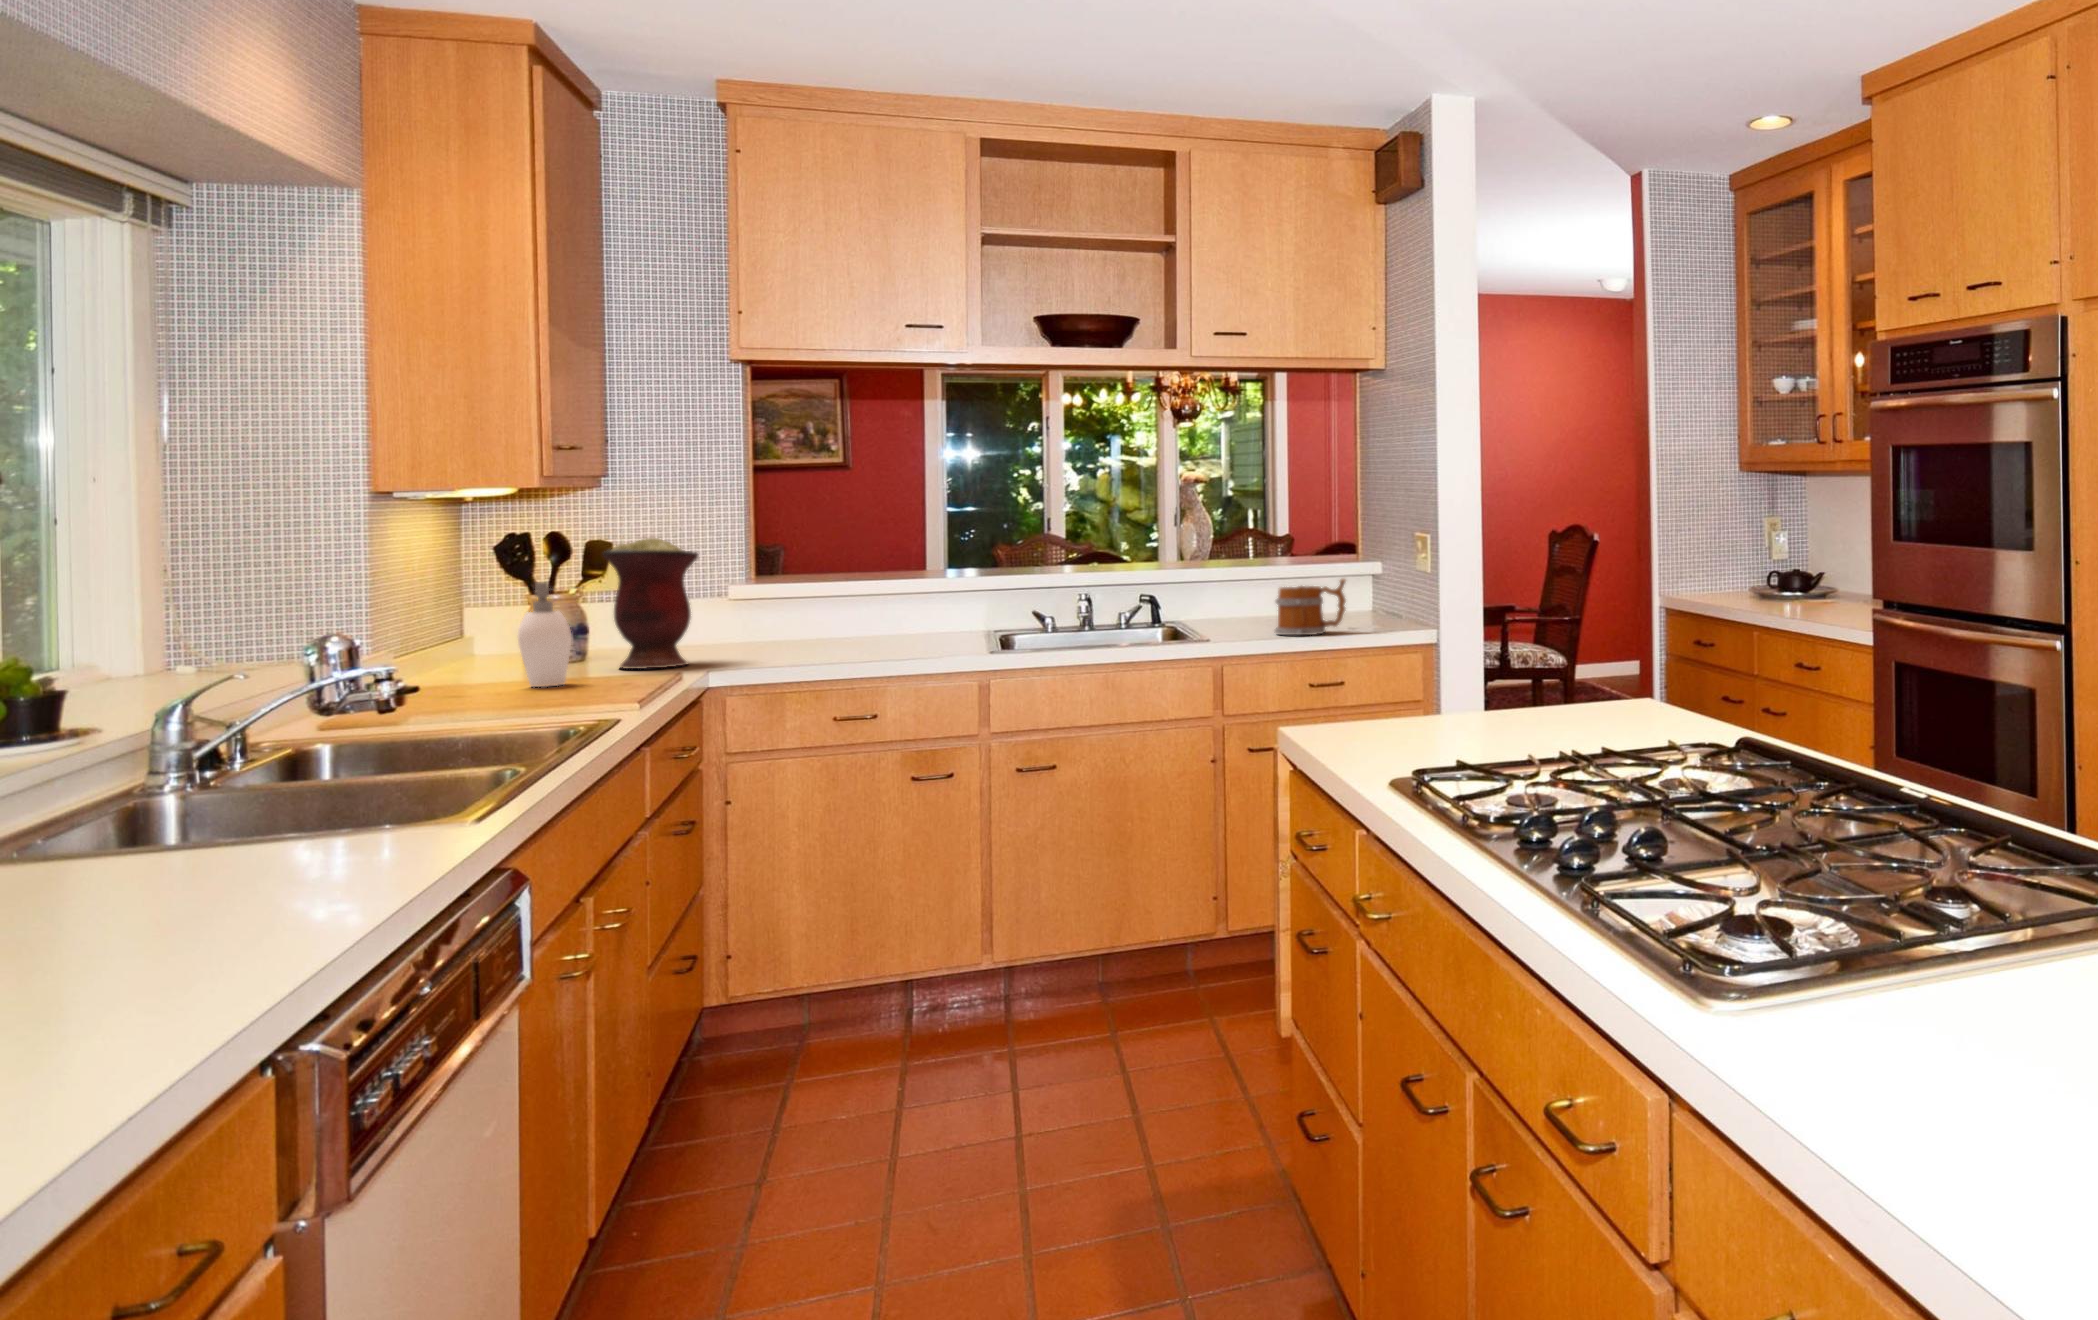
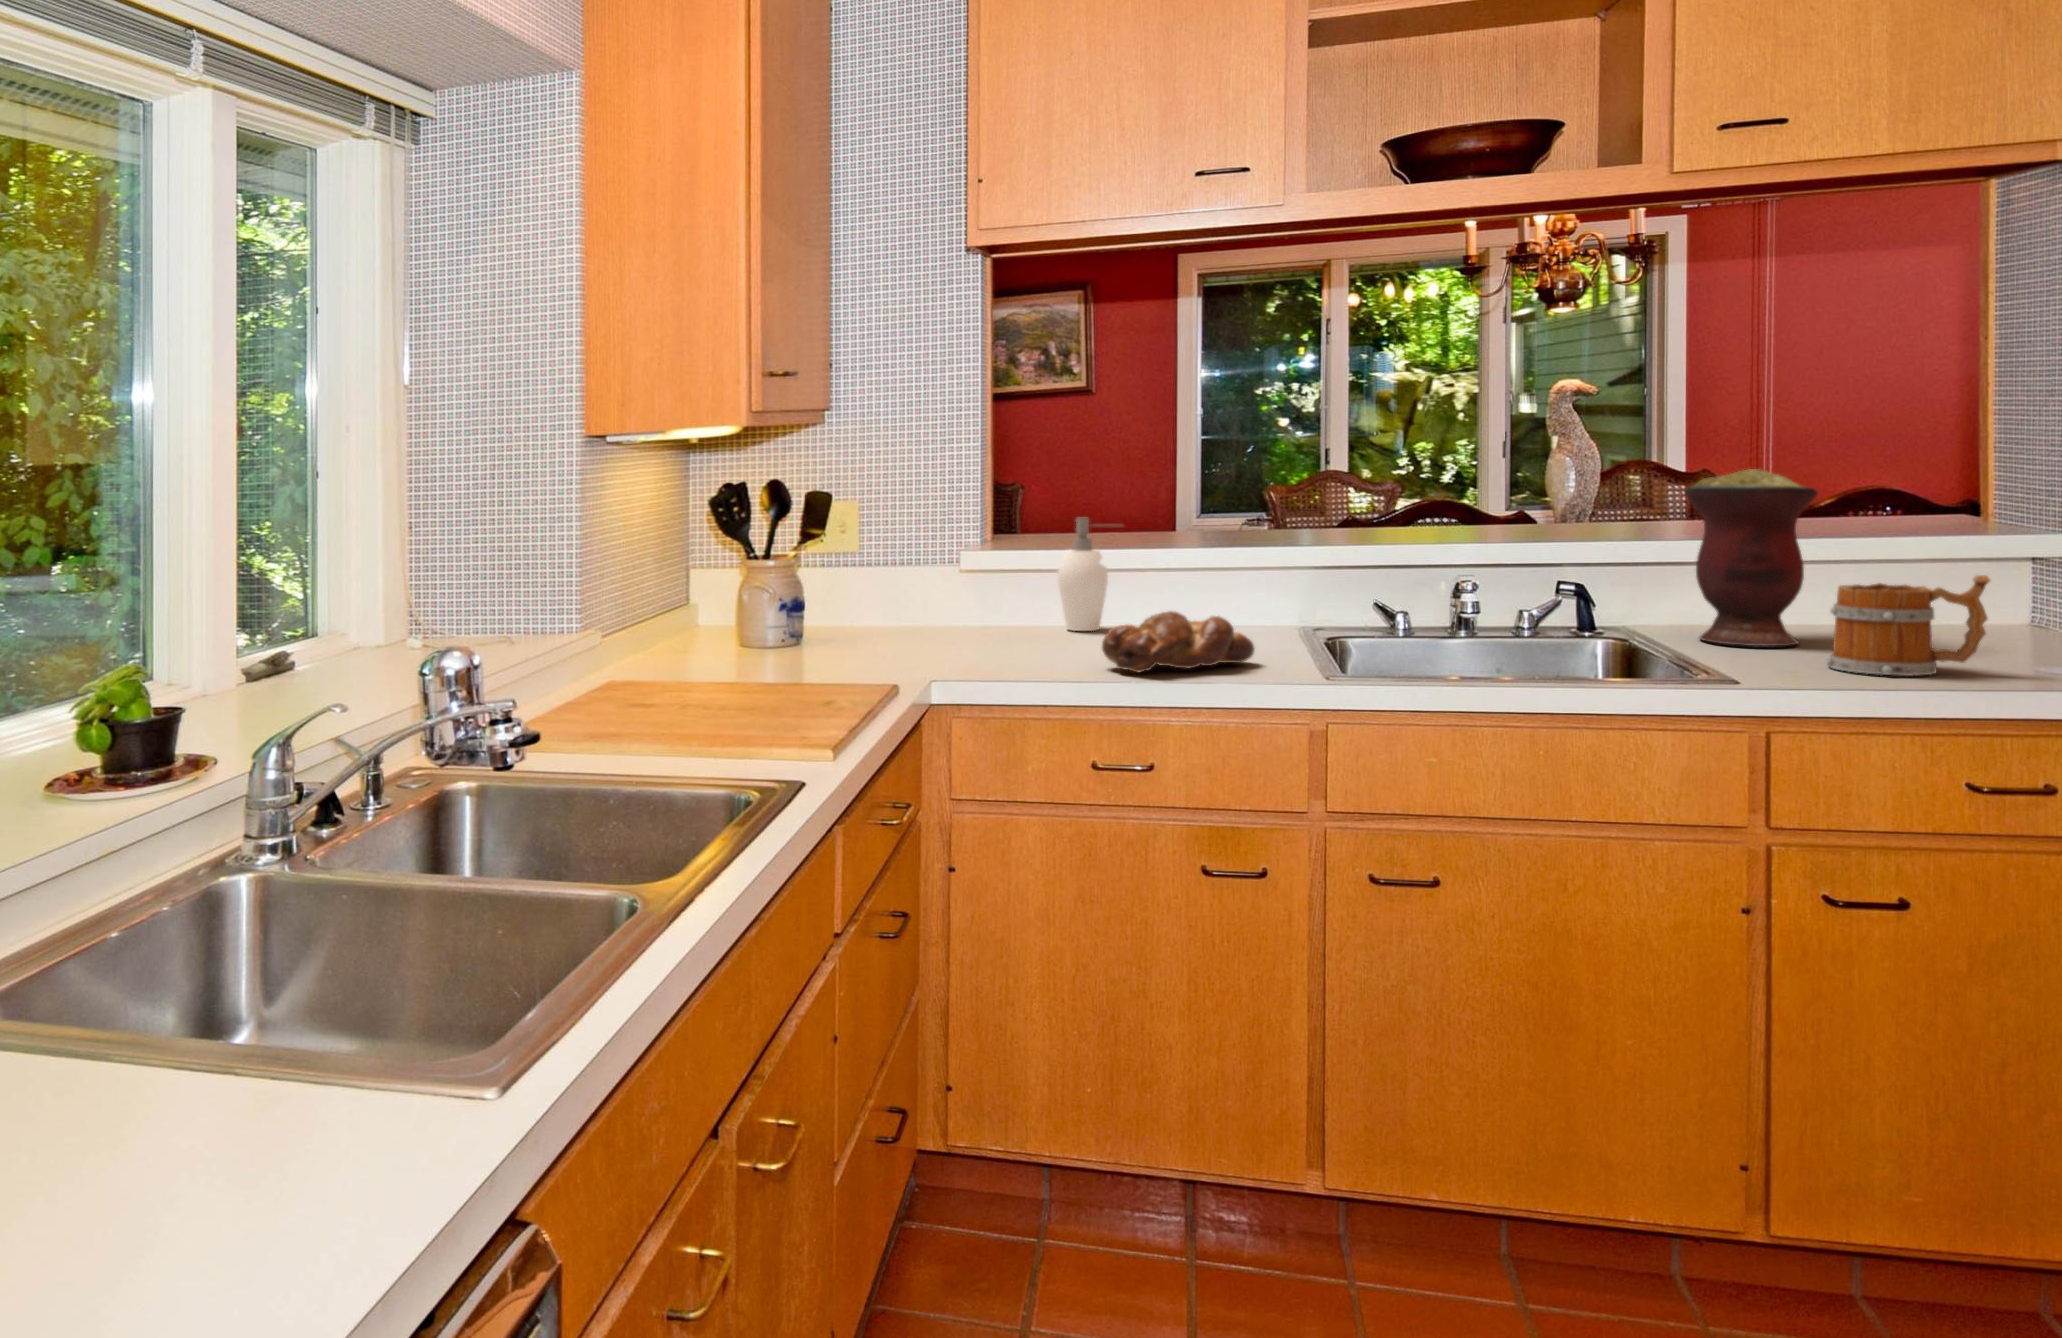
vase: present [603,538,698,669] -> present [1684,469,1818,646]
soap dispenser: present [518,582,571,687] -> present [1058,517,1108,631]
bread loaf: none [833,618,942,658] -> present [1102,611,1254,673]

